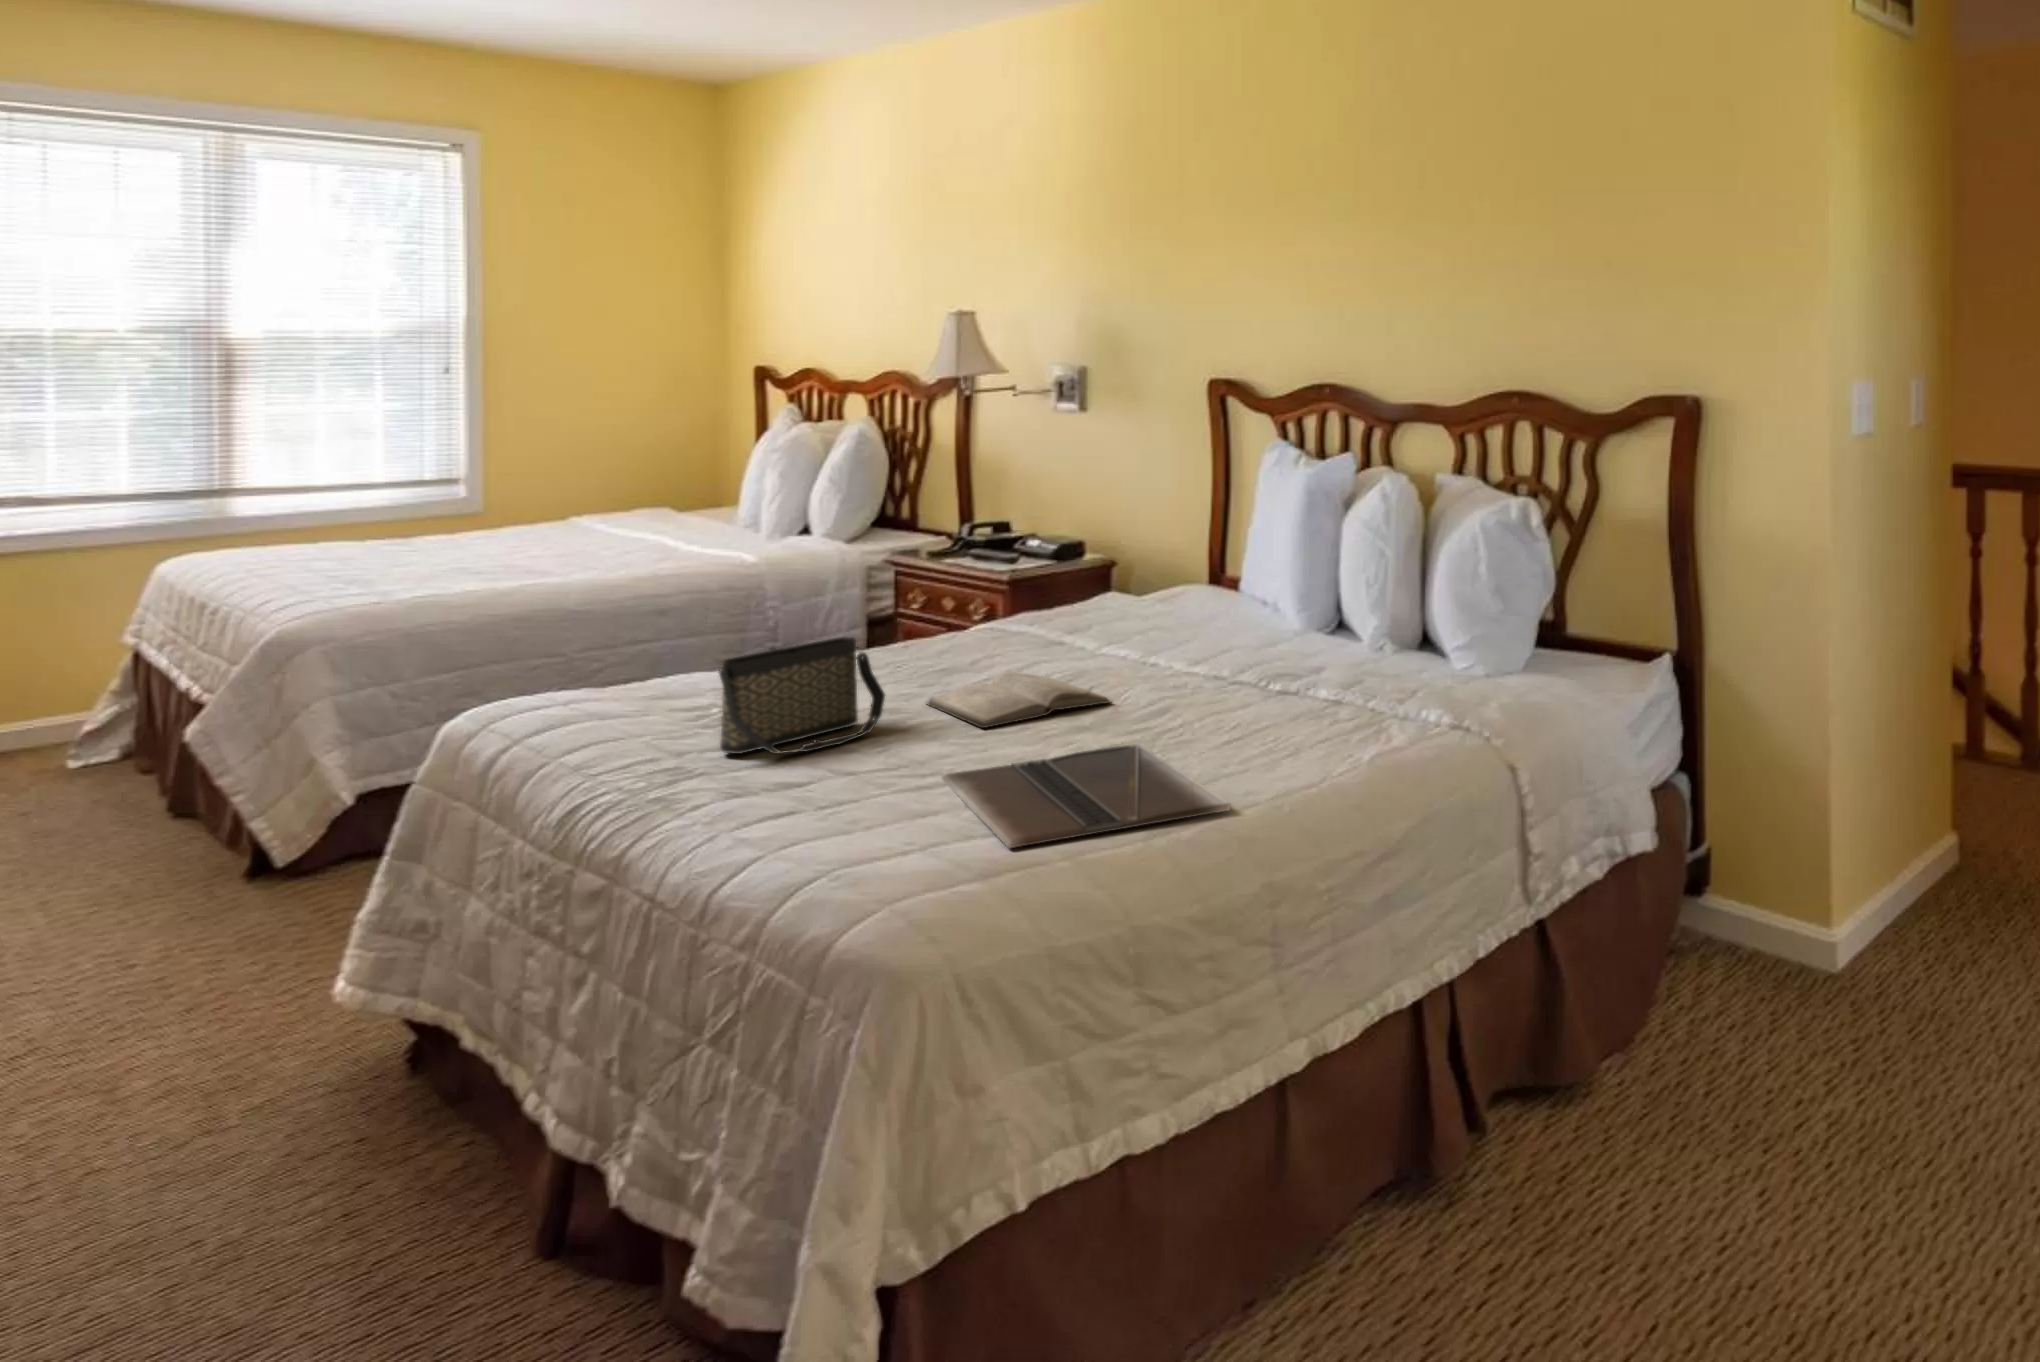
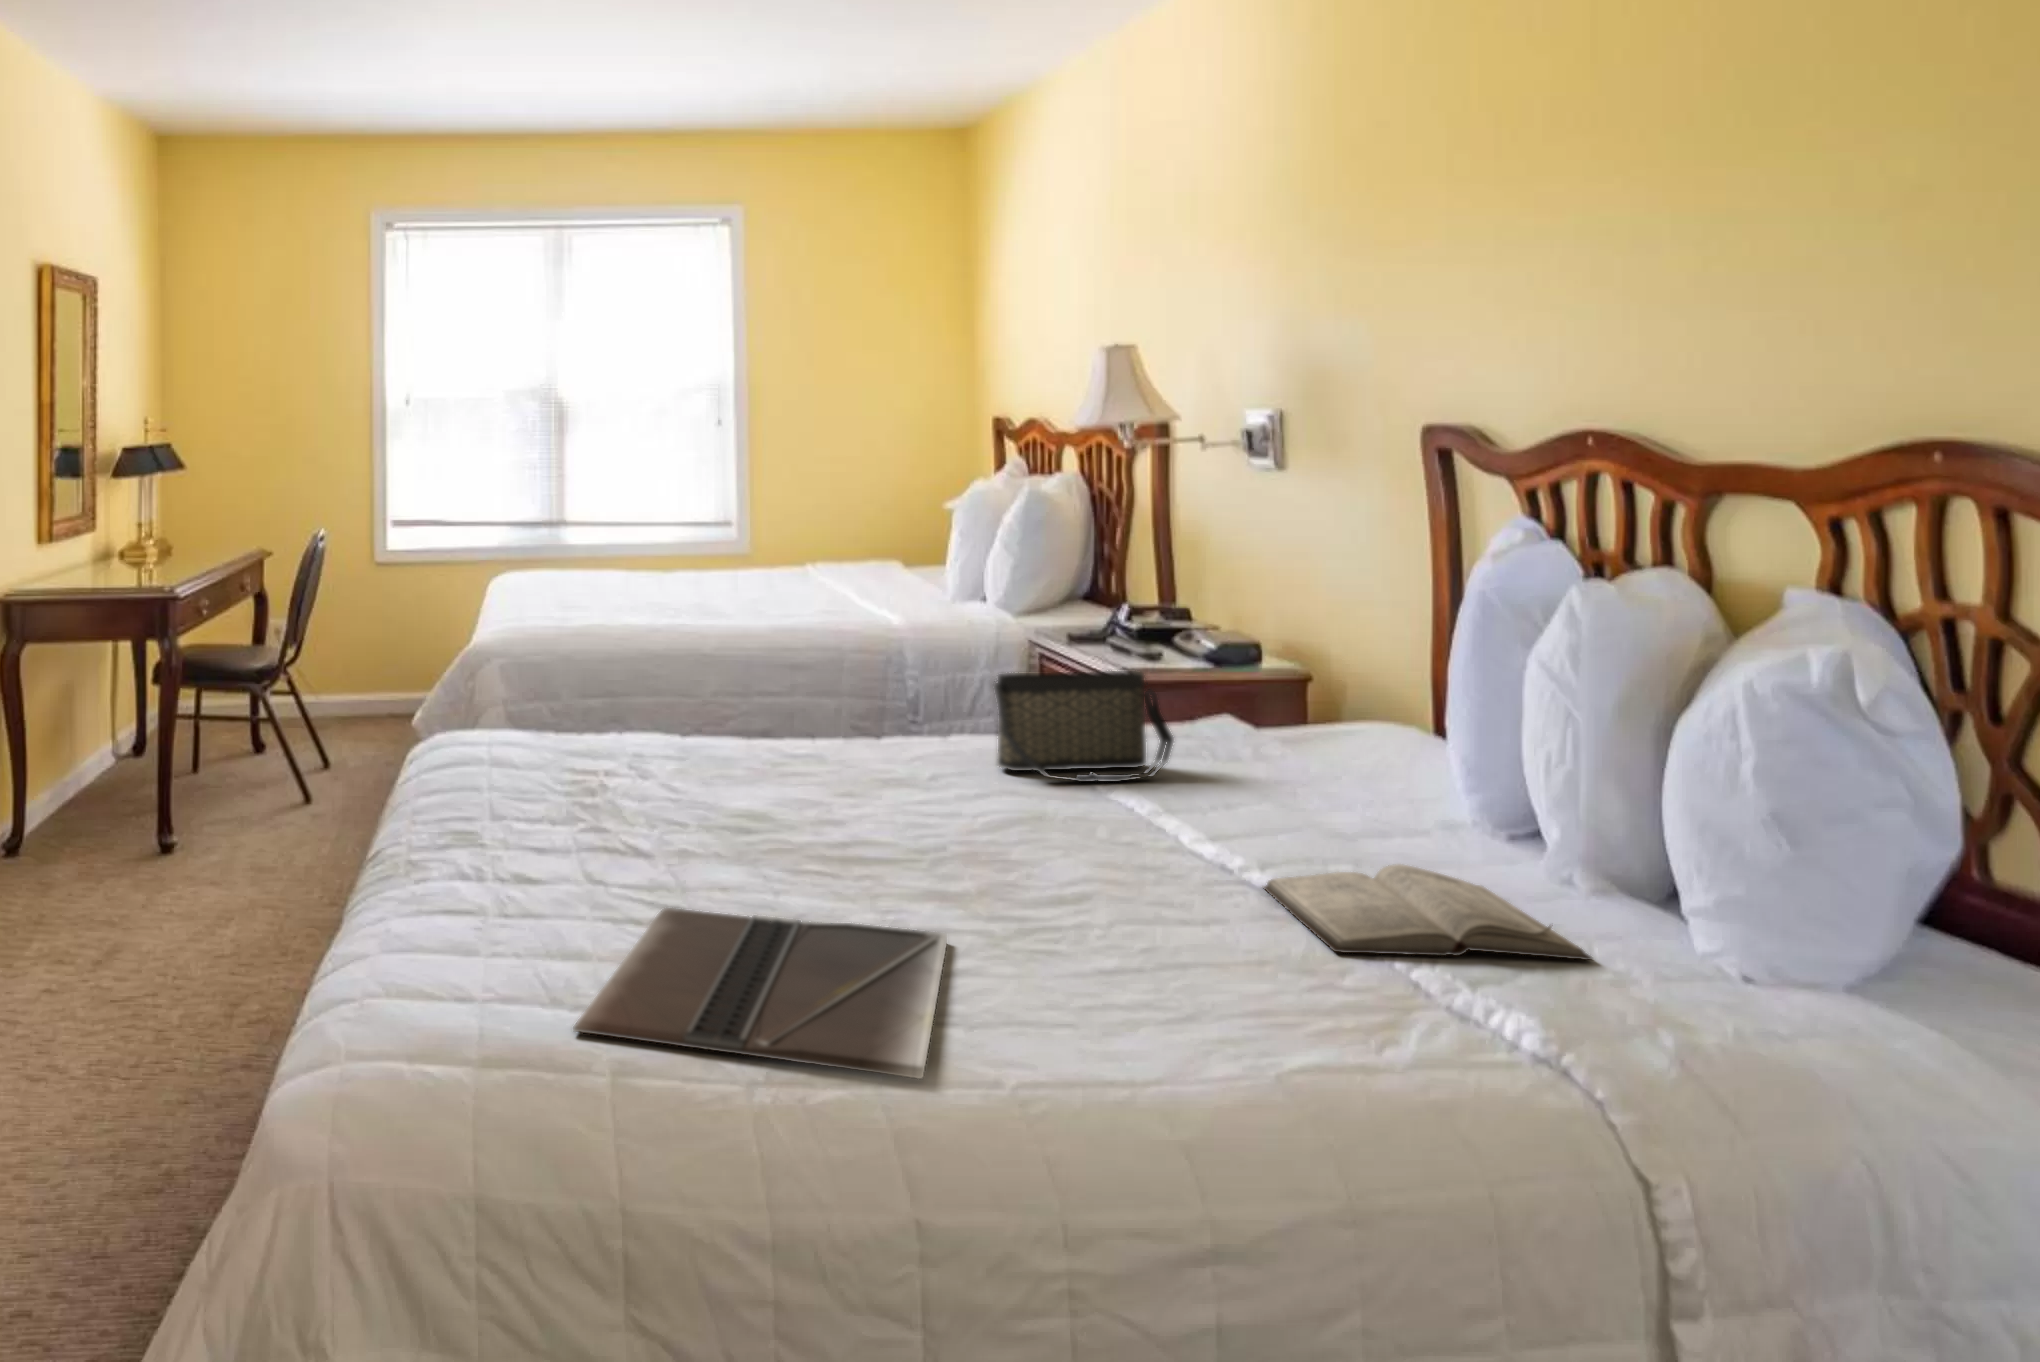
handbag: present [718,637,885,754] -> present [994,671,1174,782]
diary: present [926,672,1111,728] -> present [1263,864,1593,960]

